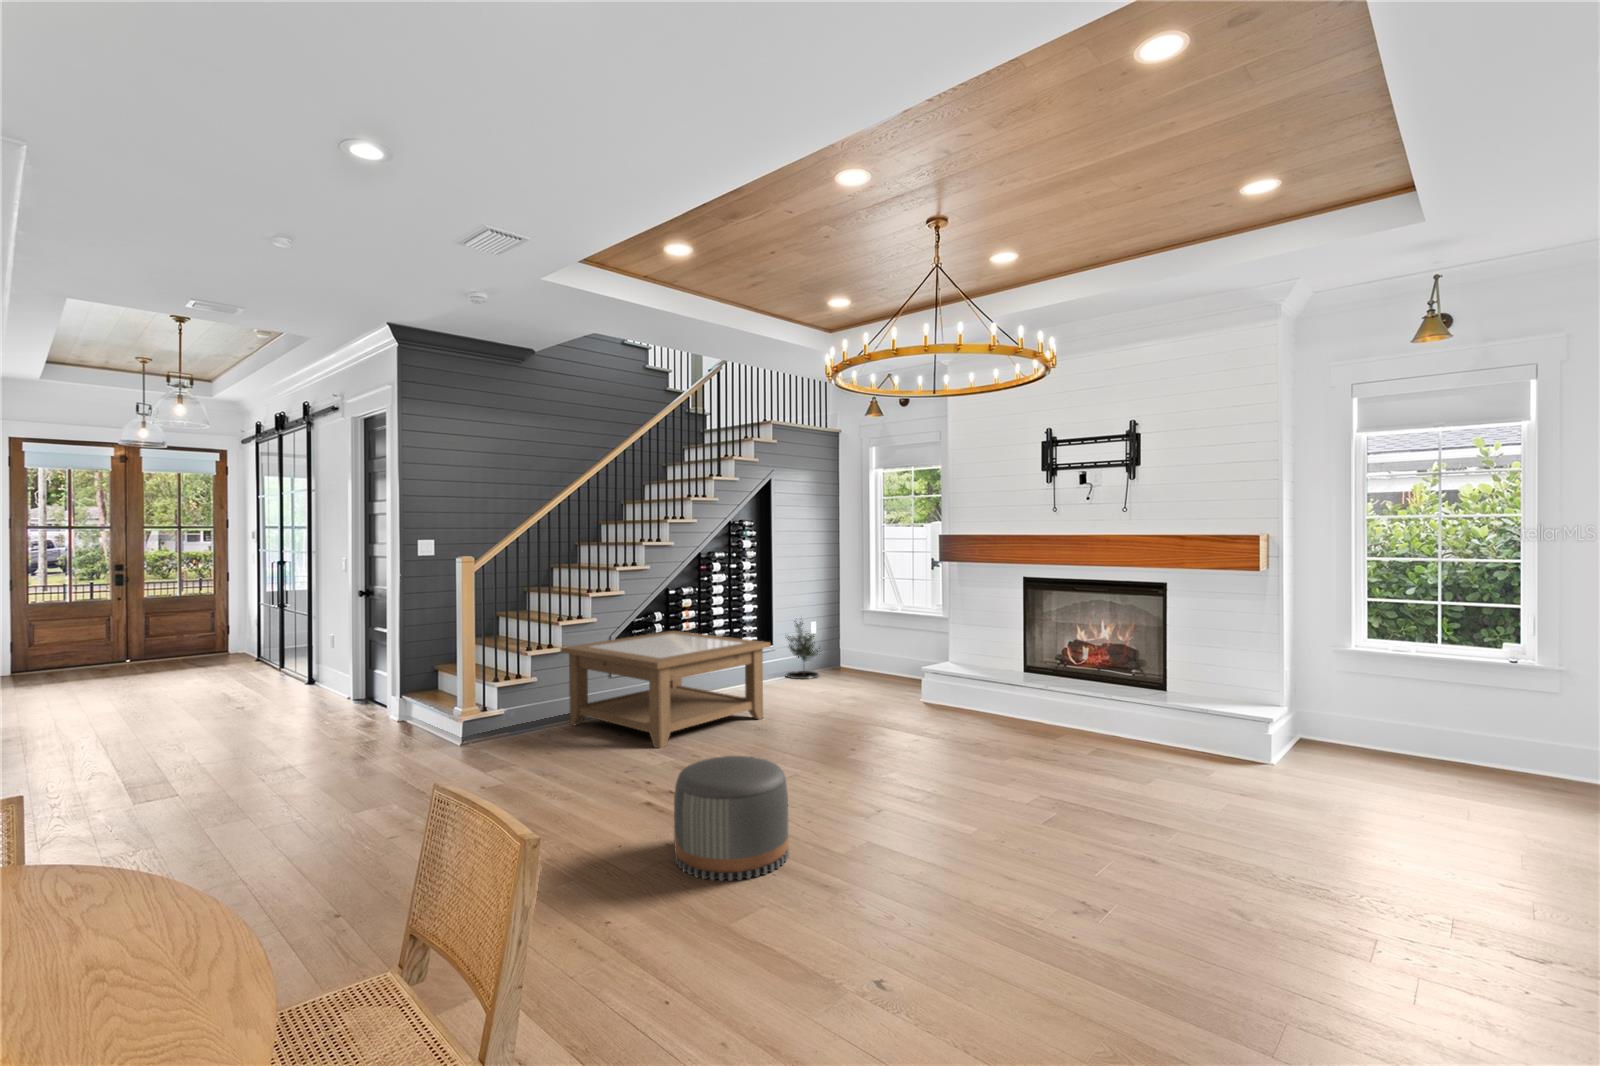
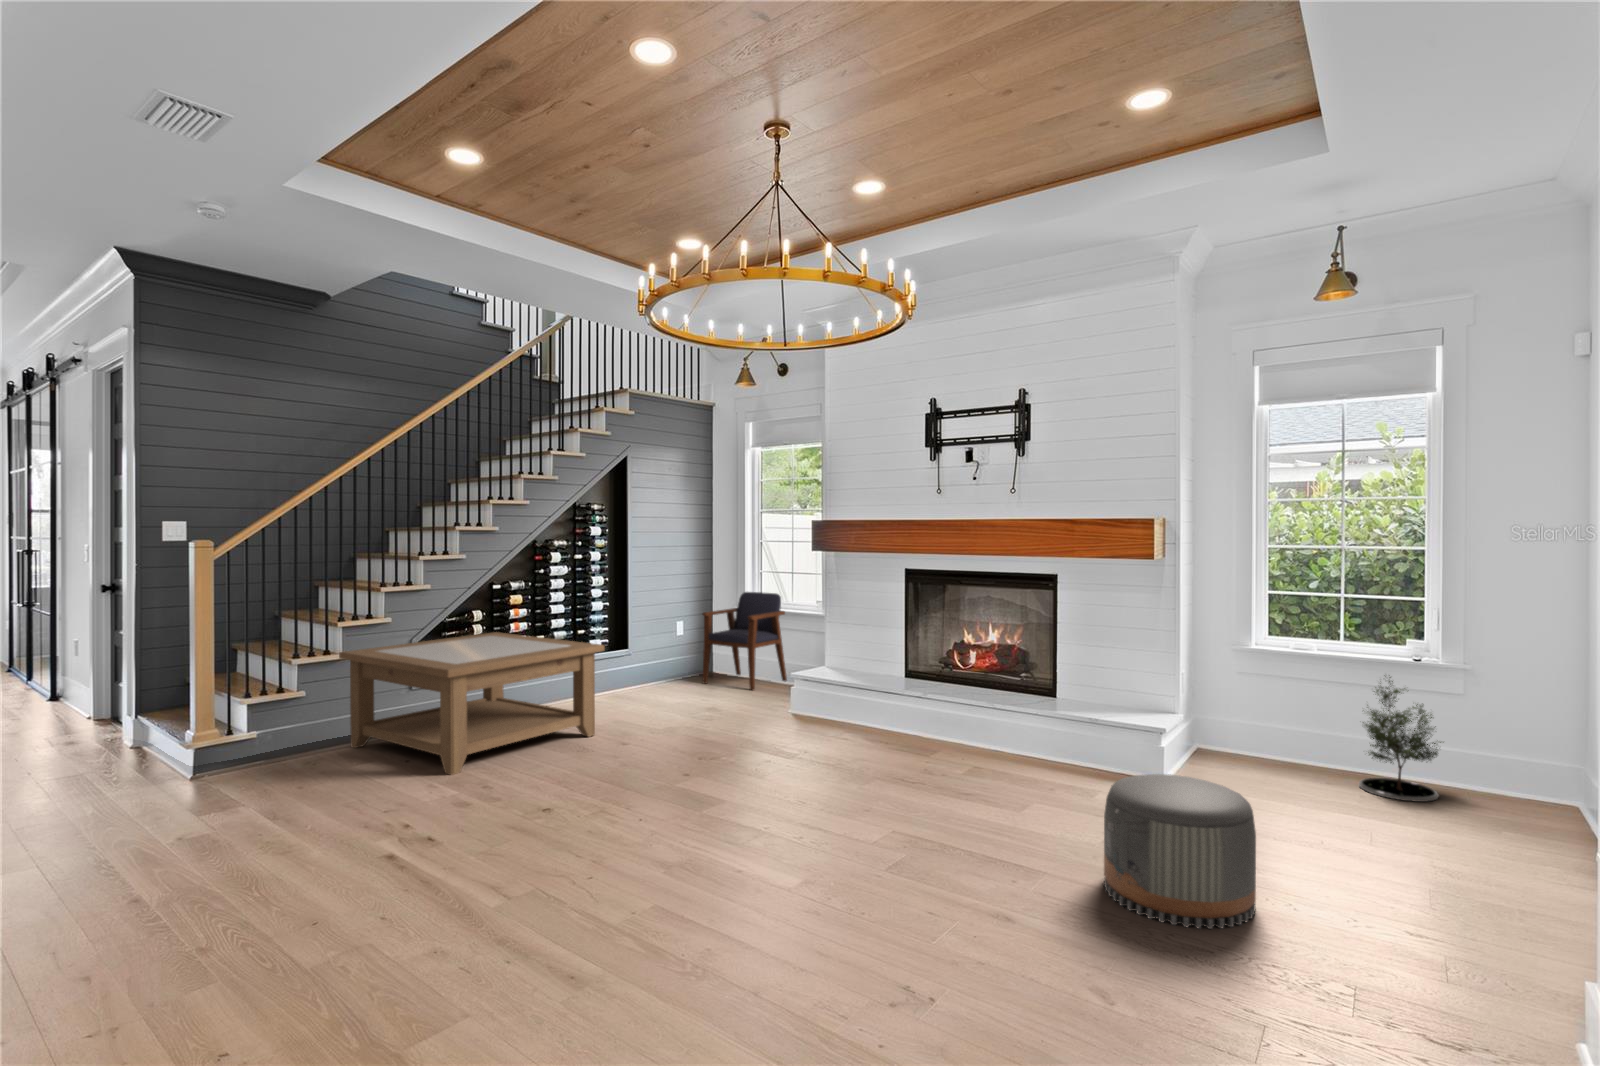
armchair: none [839,595,913,682] -> present [703,592,787,690]
potted tree: present [786,621,820,679] -> present [1359,676,1441,802]
pouf: present [674,756,789,881] -> present [1104,774,1256,929]

